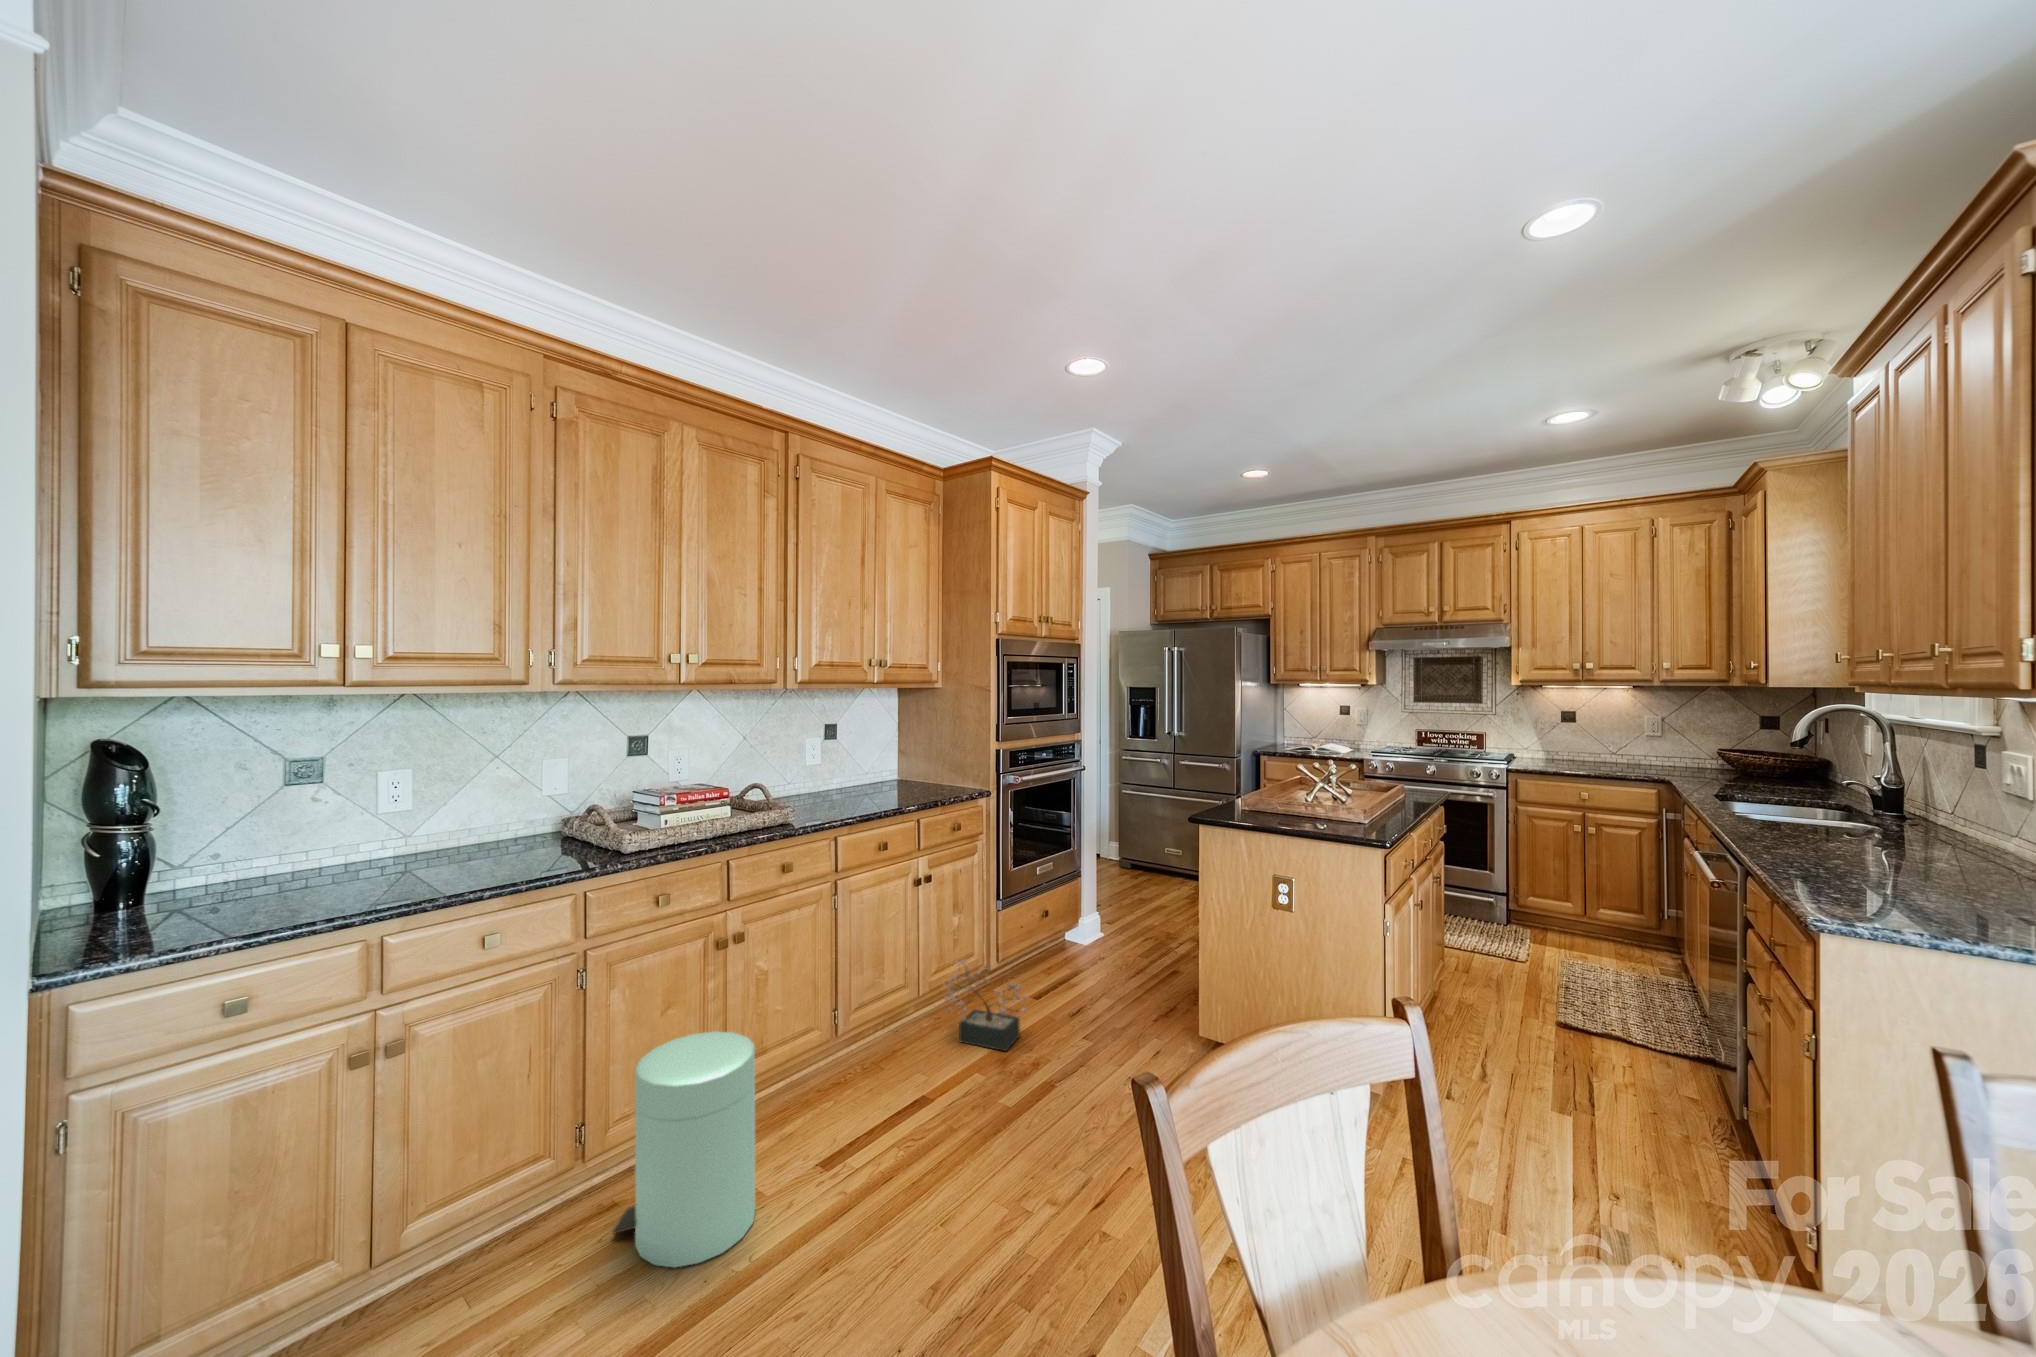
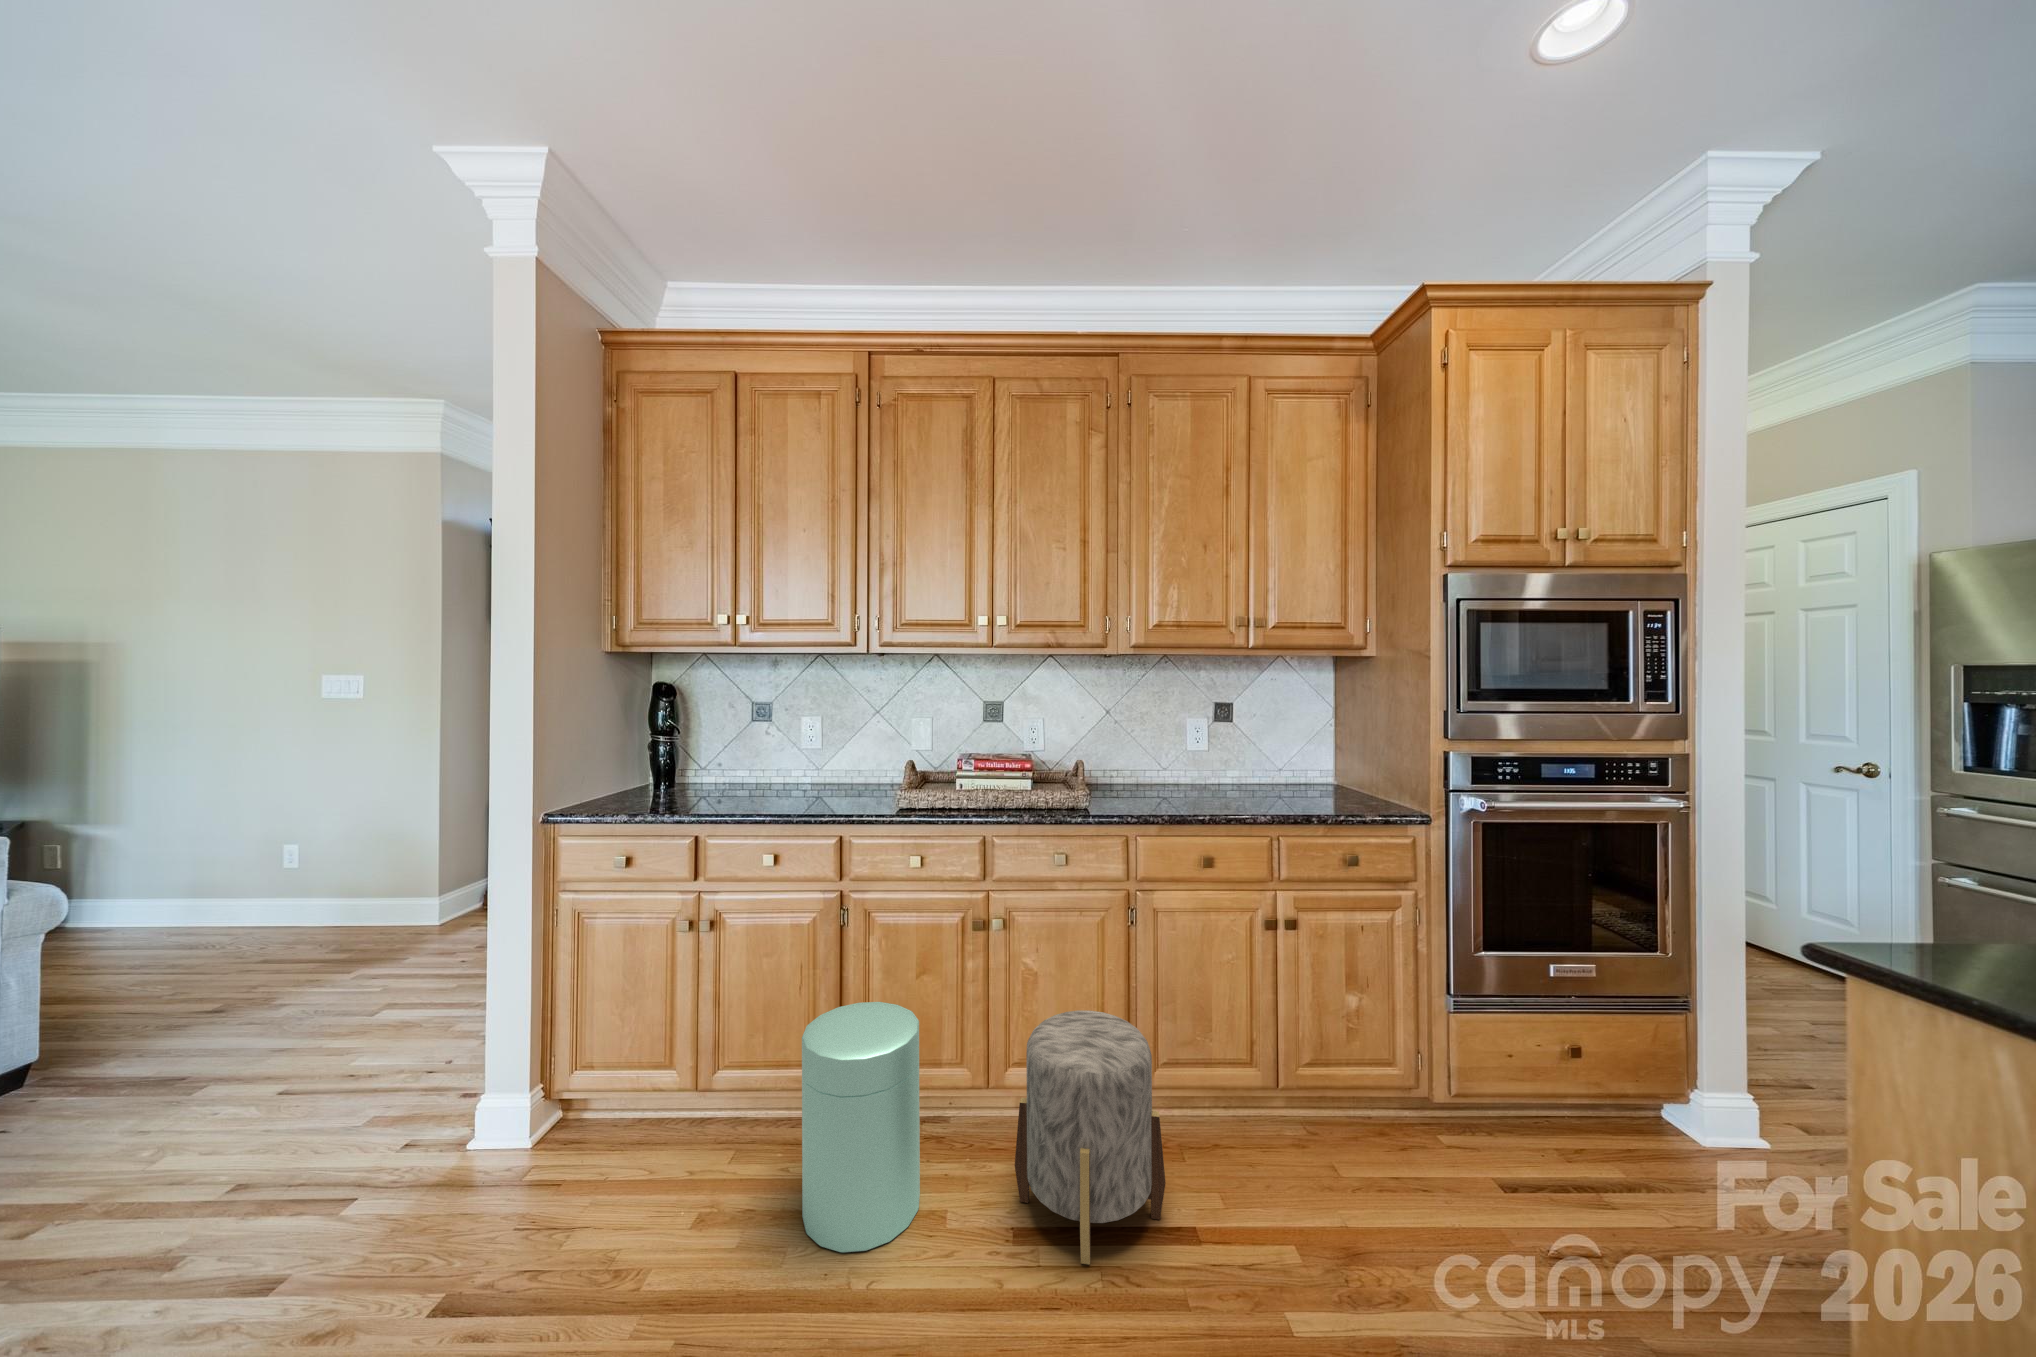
decorative plant: present [945,958,1027,1051] -> none [1279,1057,1431,1240]
stool: none [810,974,912,1147] -> present [1015,1010,1166,1265]

